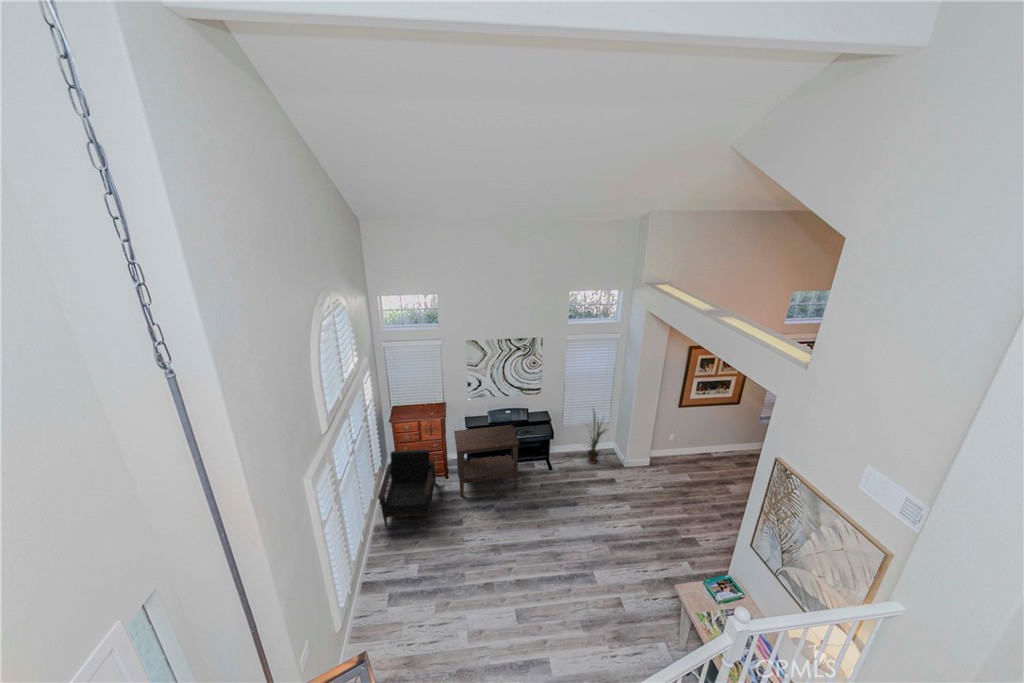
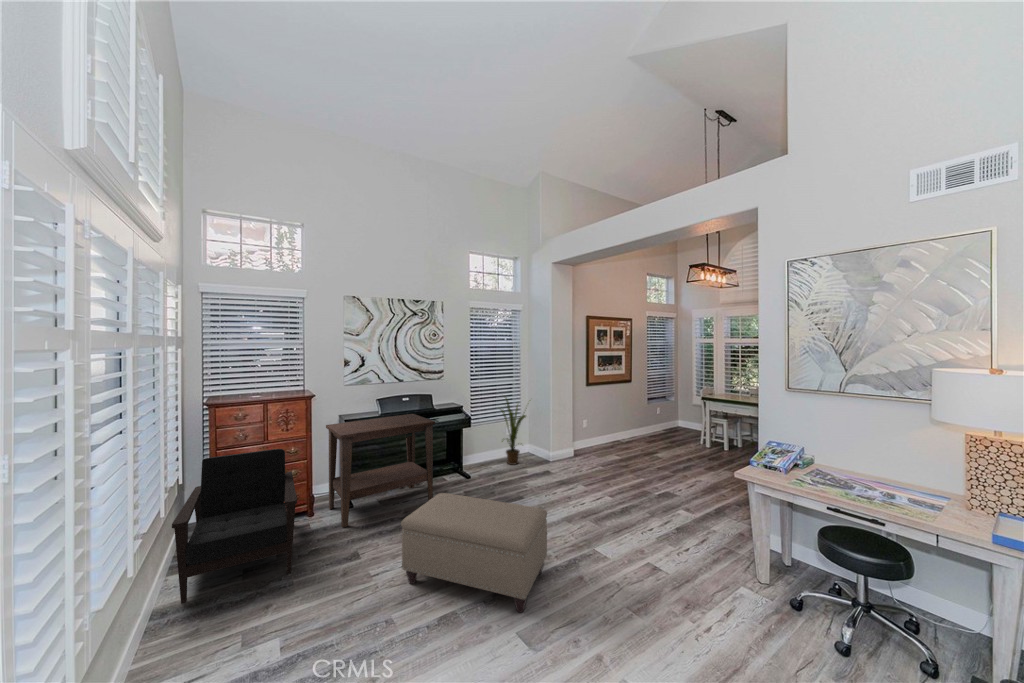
ottoman: none [474,508,555,598] -> present [401,493,547,612]

